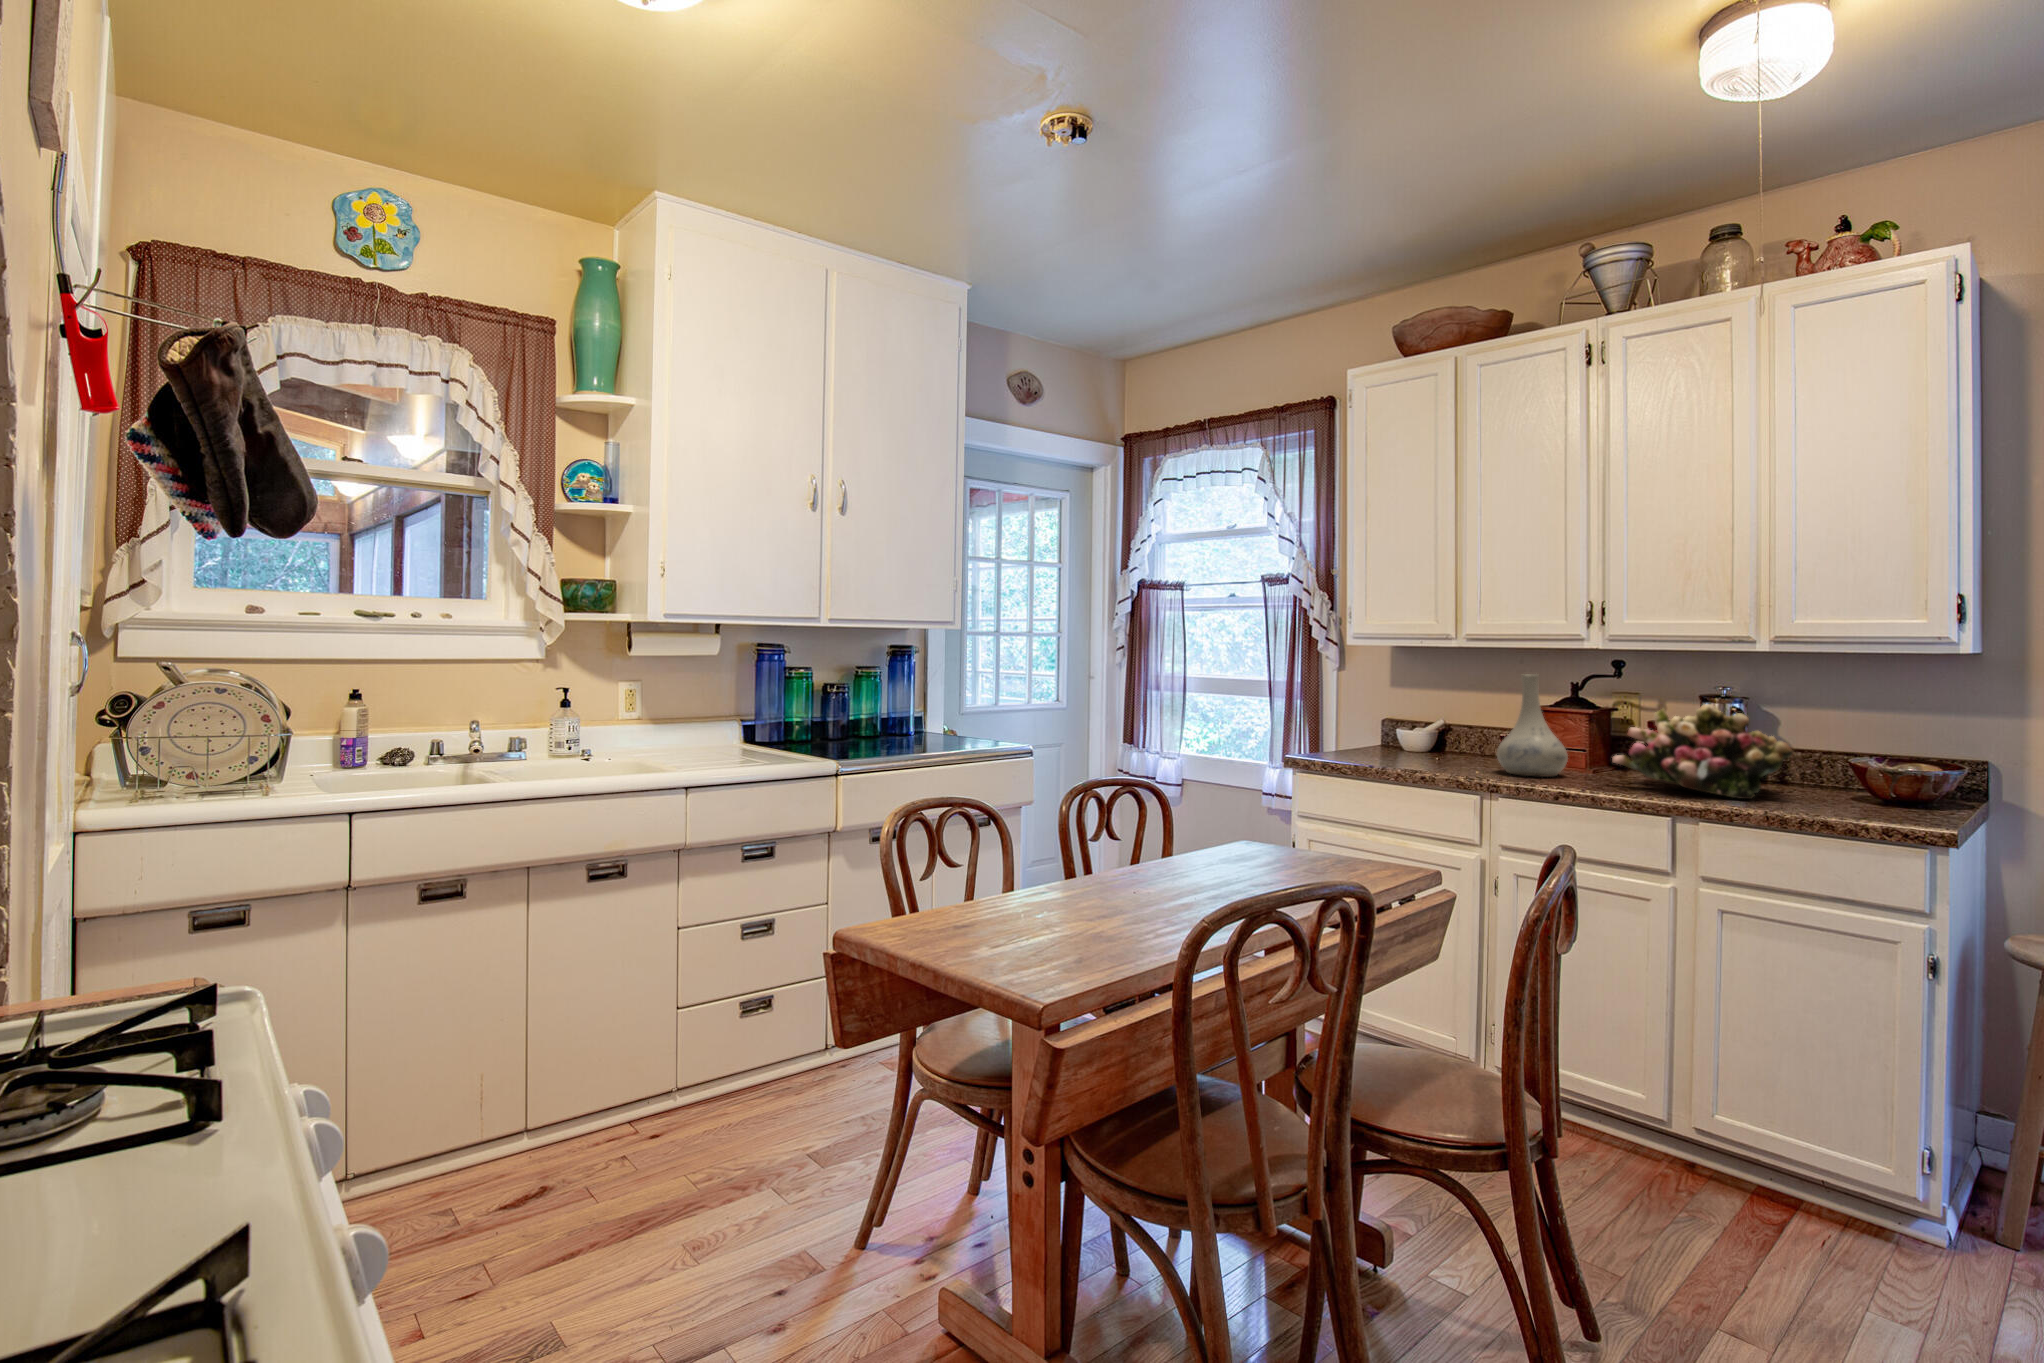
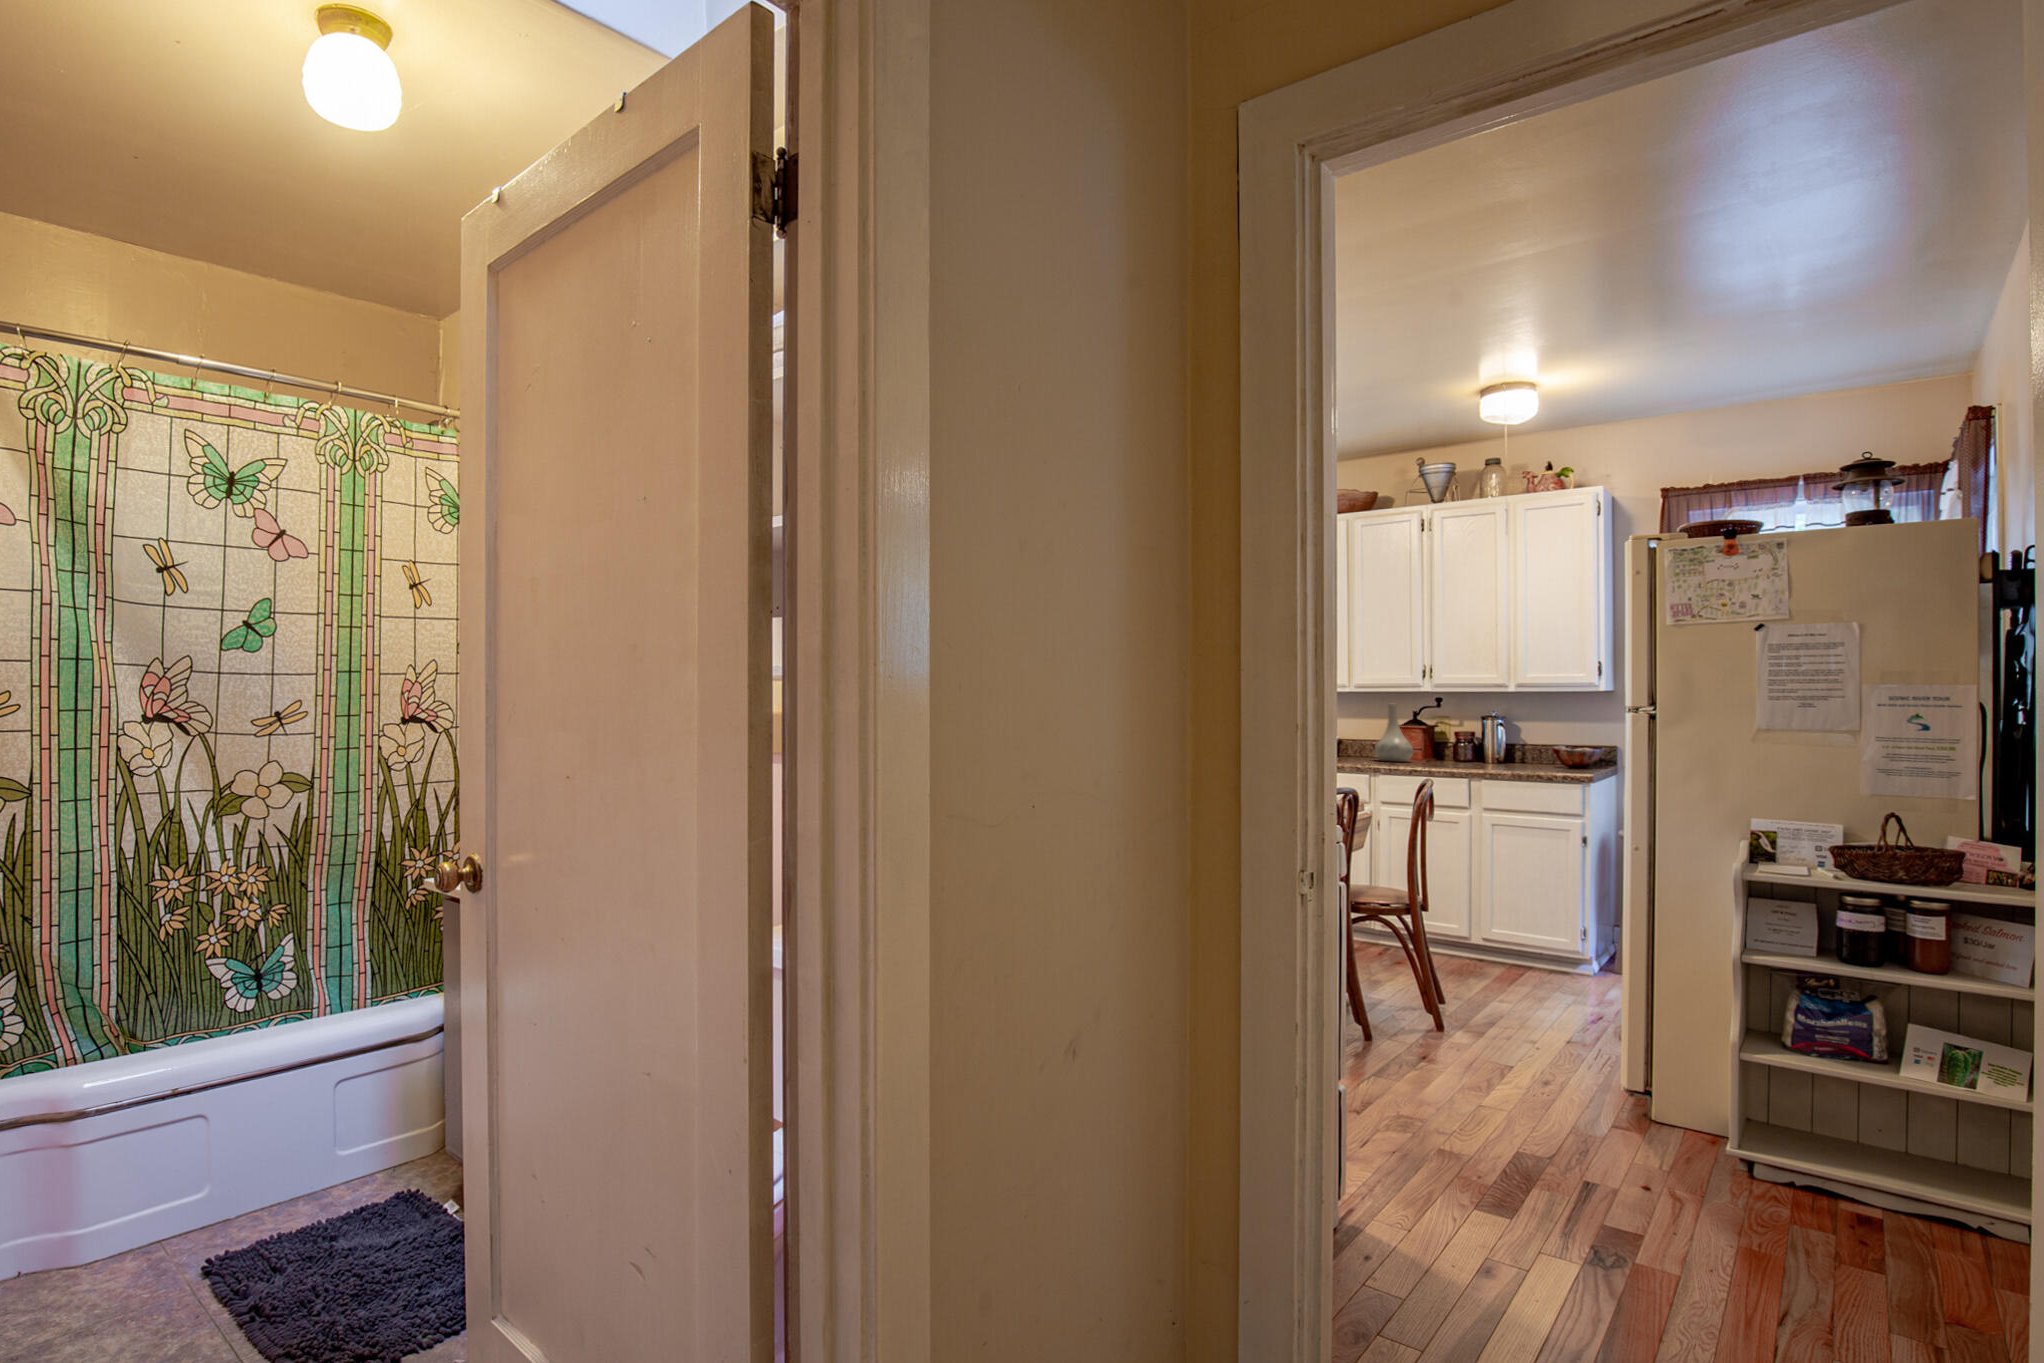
flower arrangement: present [1612,704,1793,799] -> none [1437,720,1527,768]

